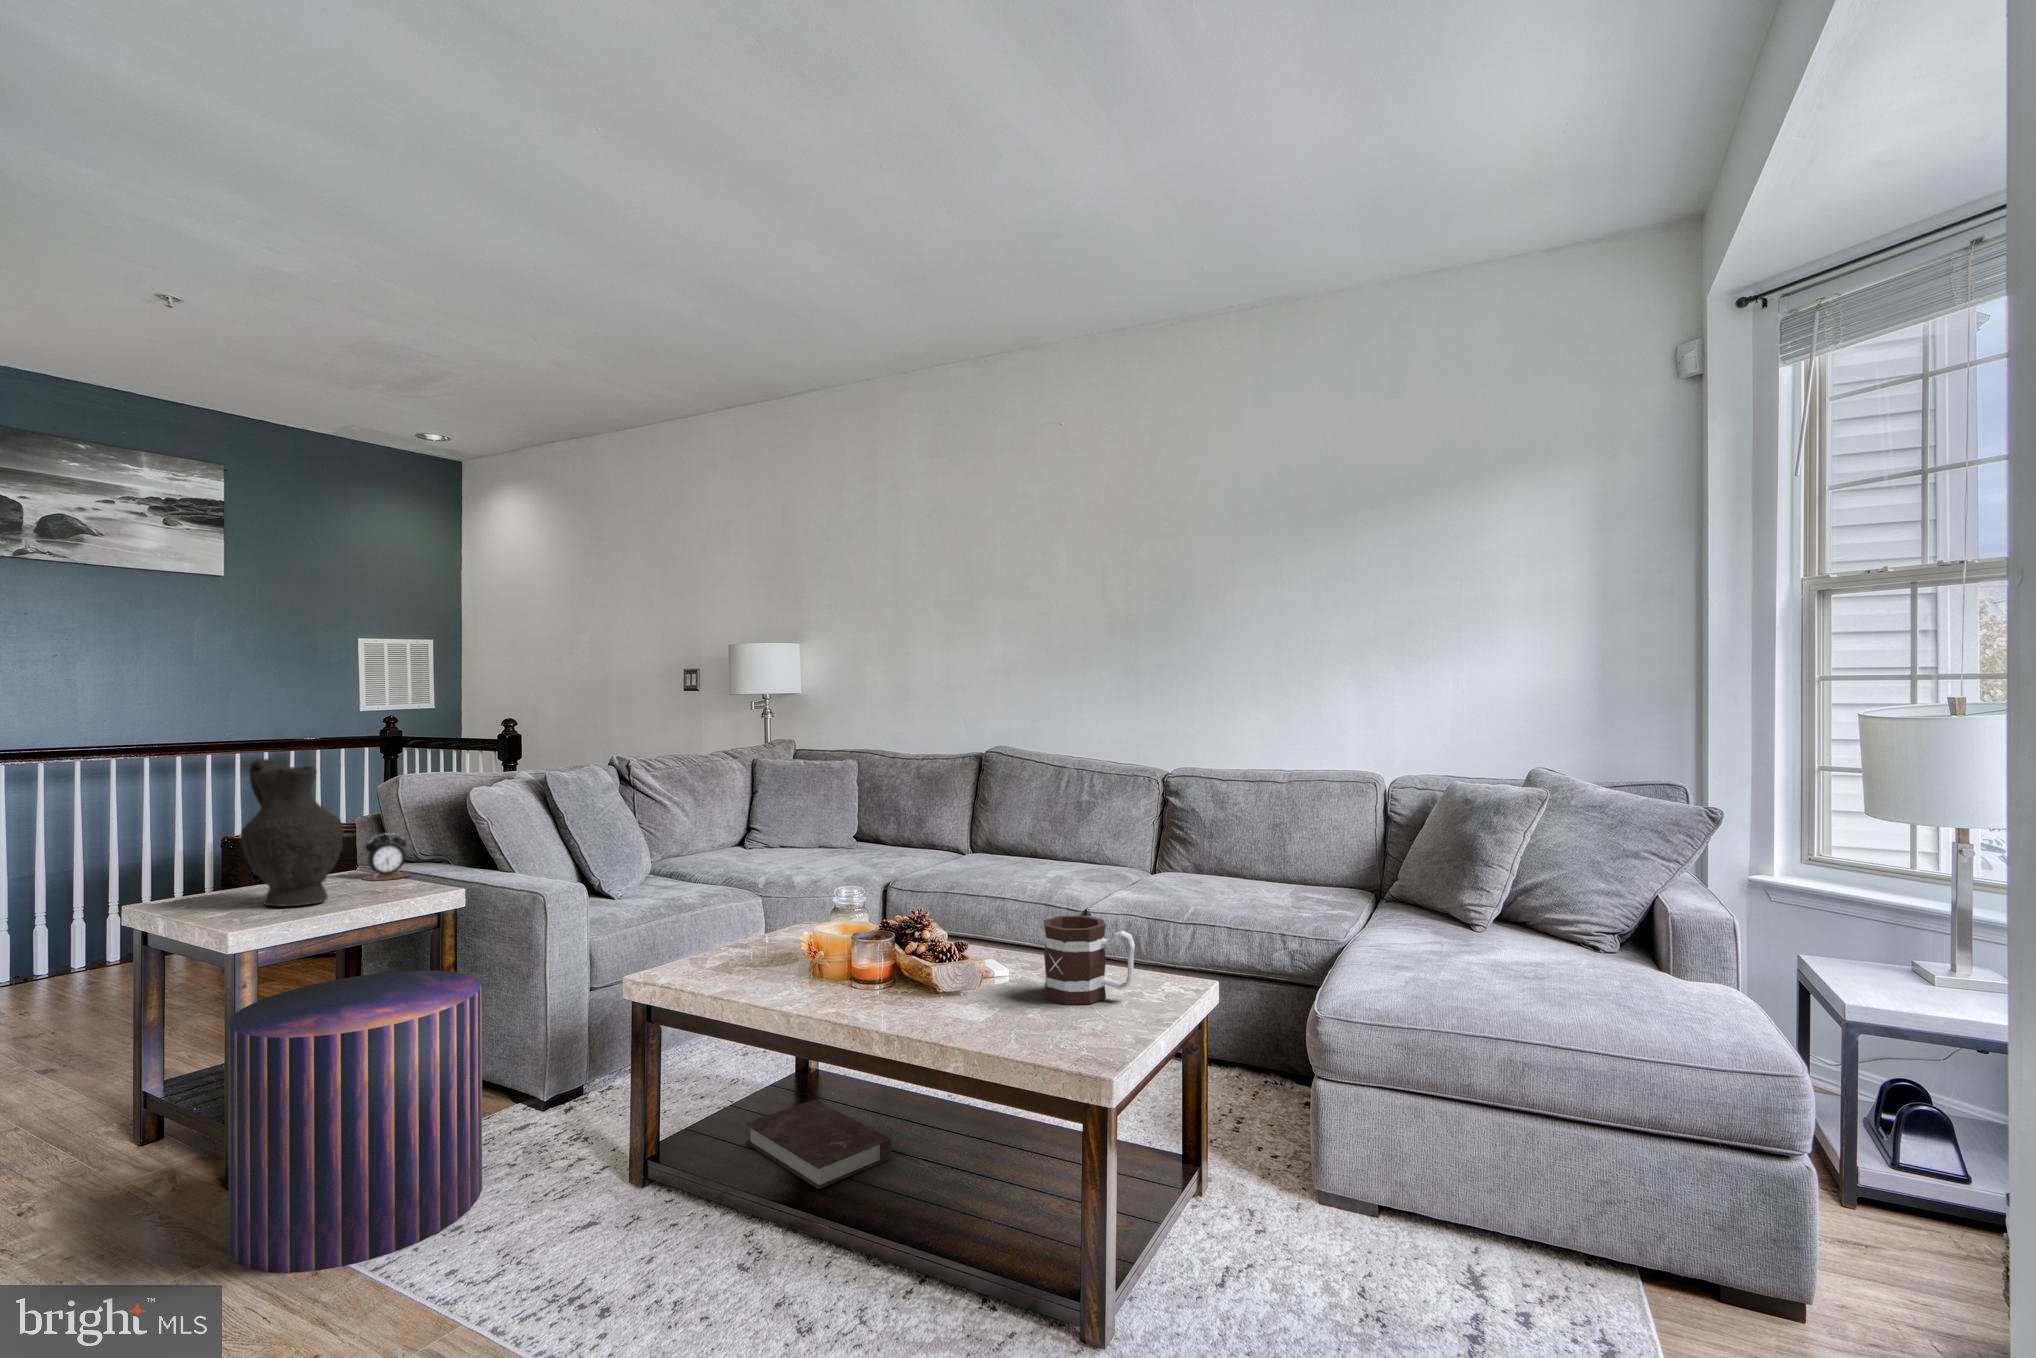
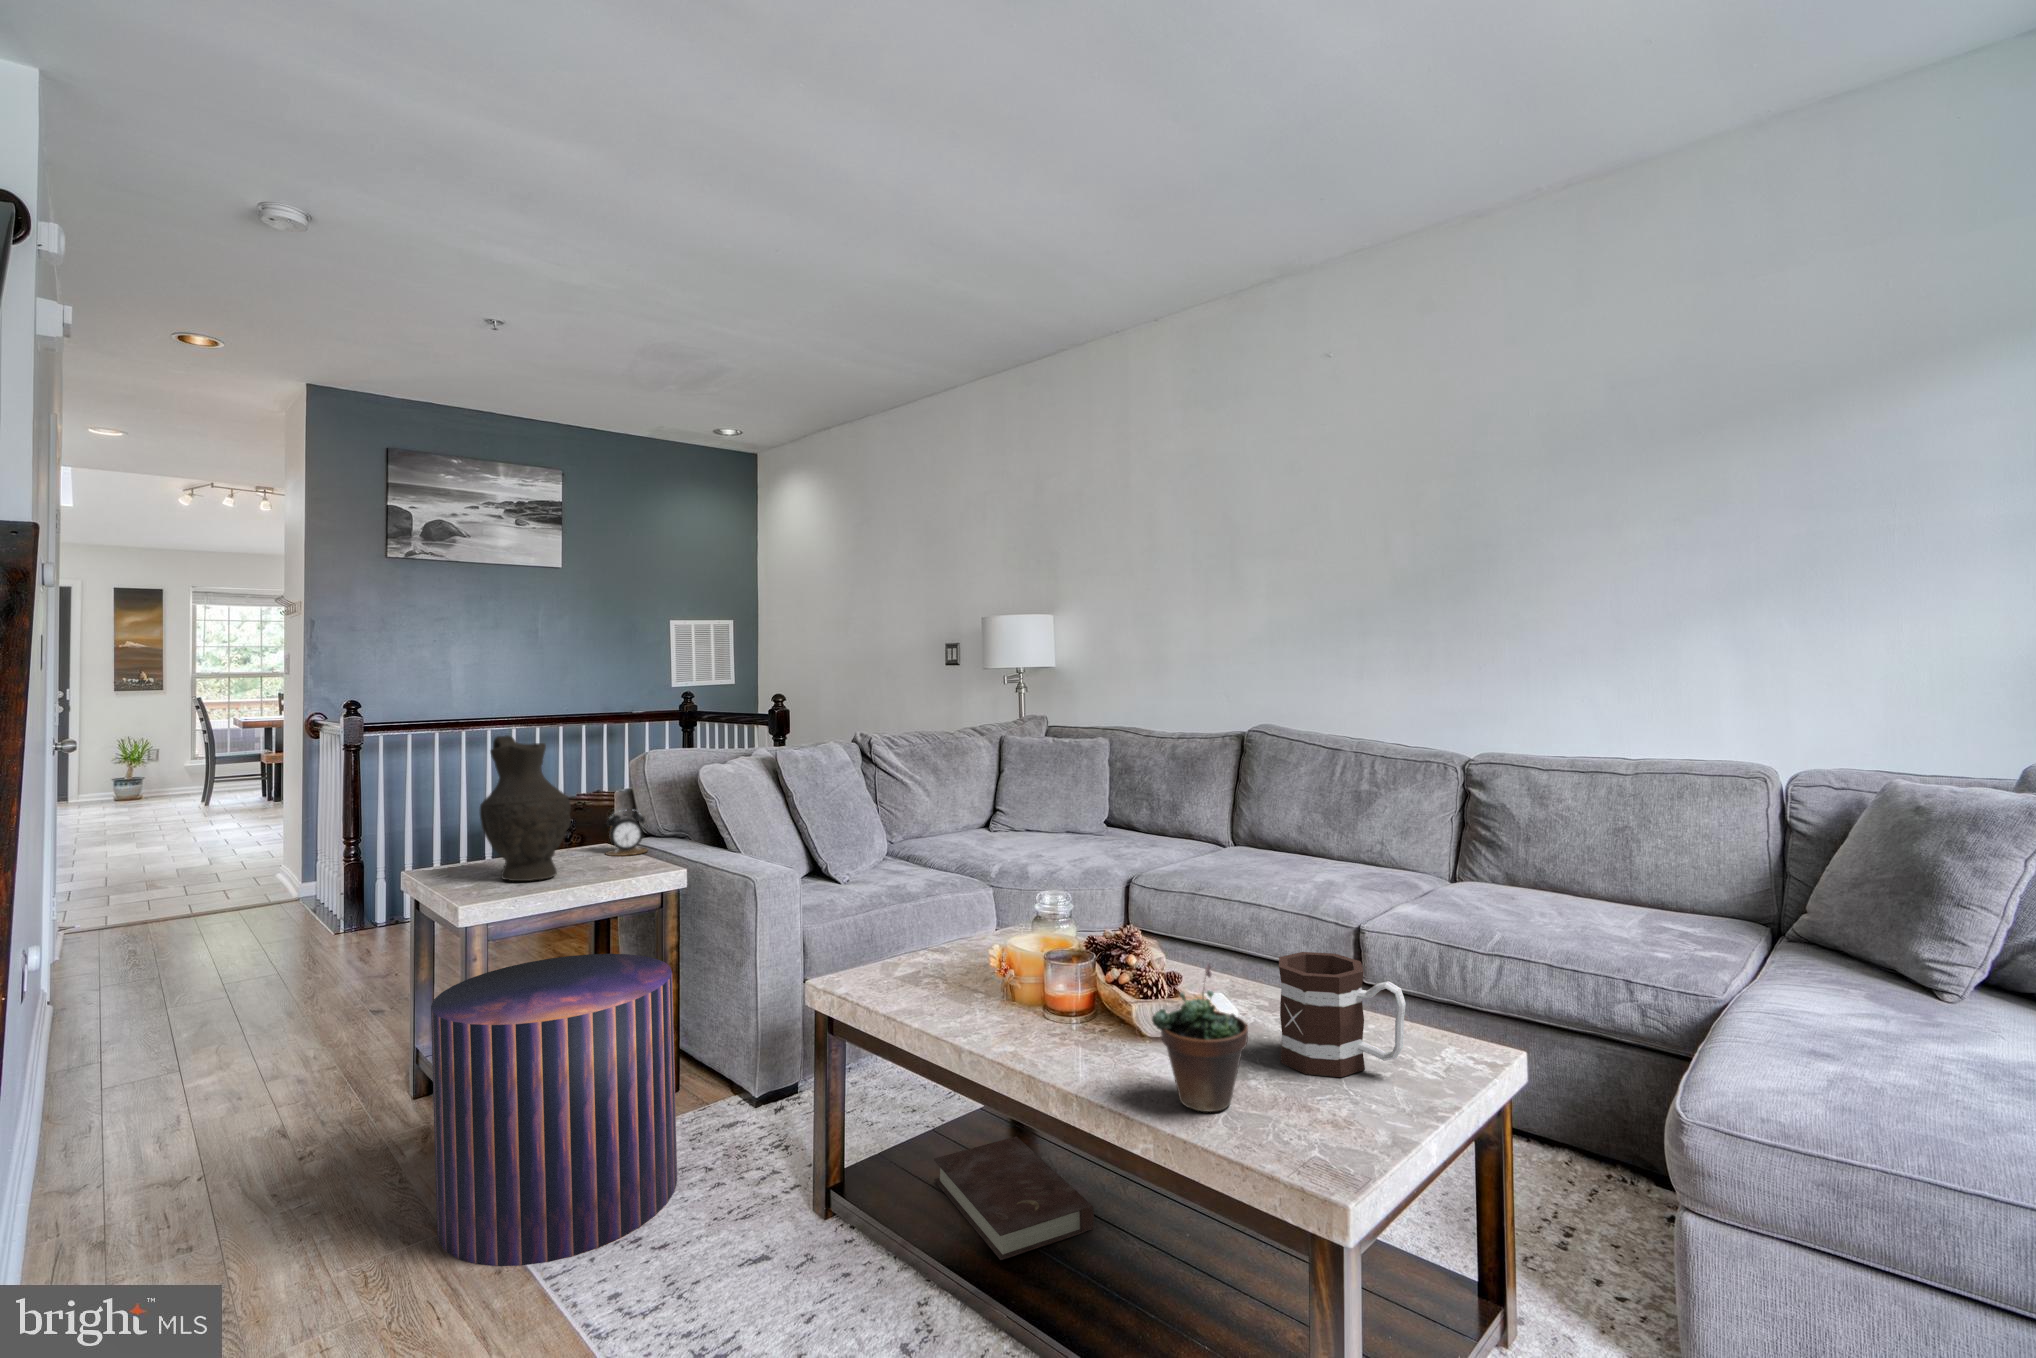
succulent plant: none [958,921,1029,1033] -> present [1152,963,1248,1112]

